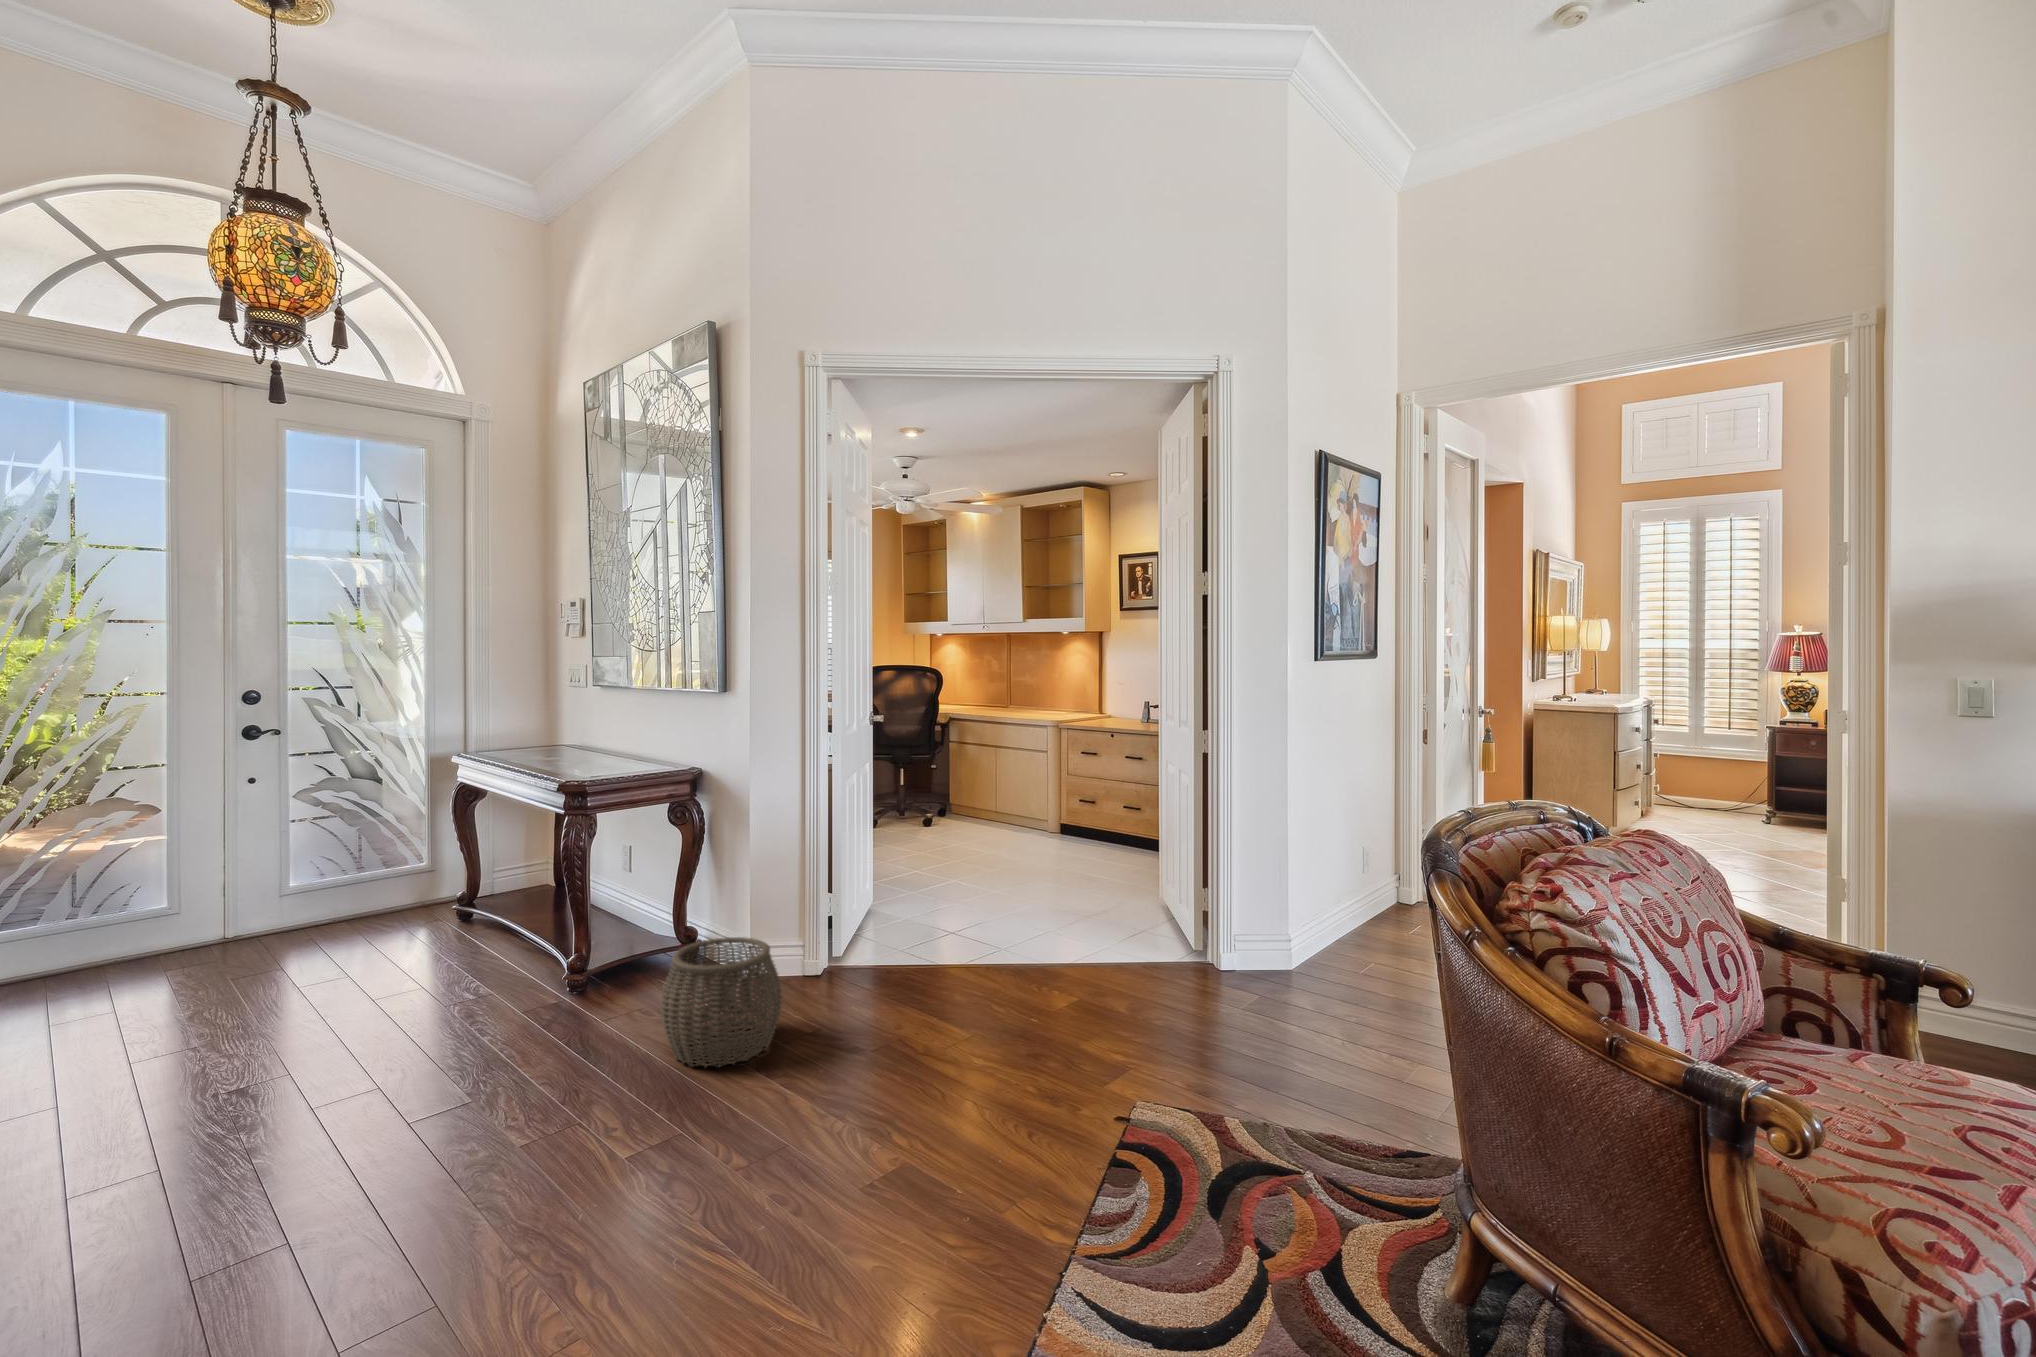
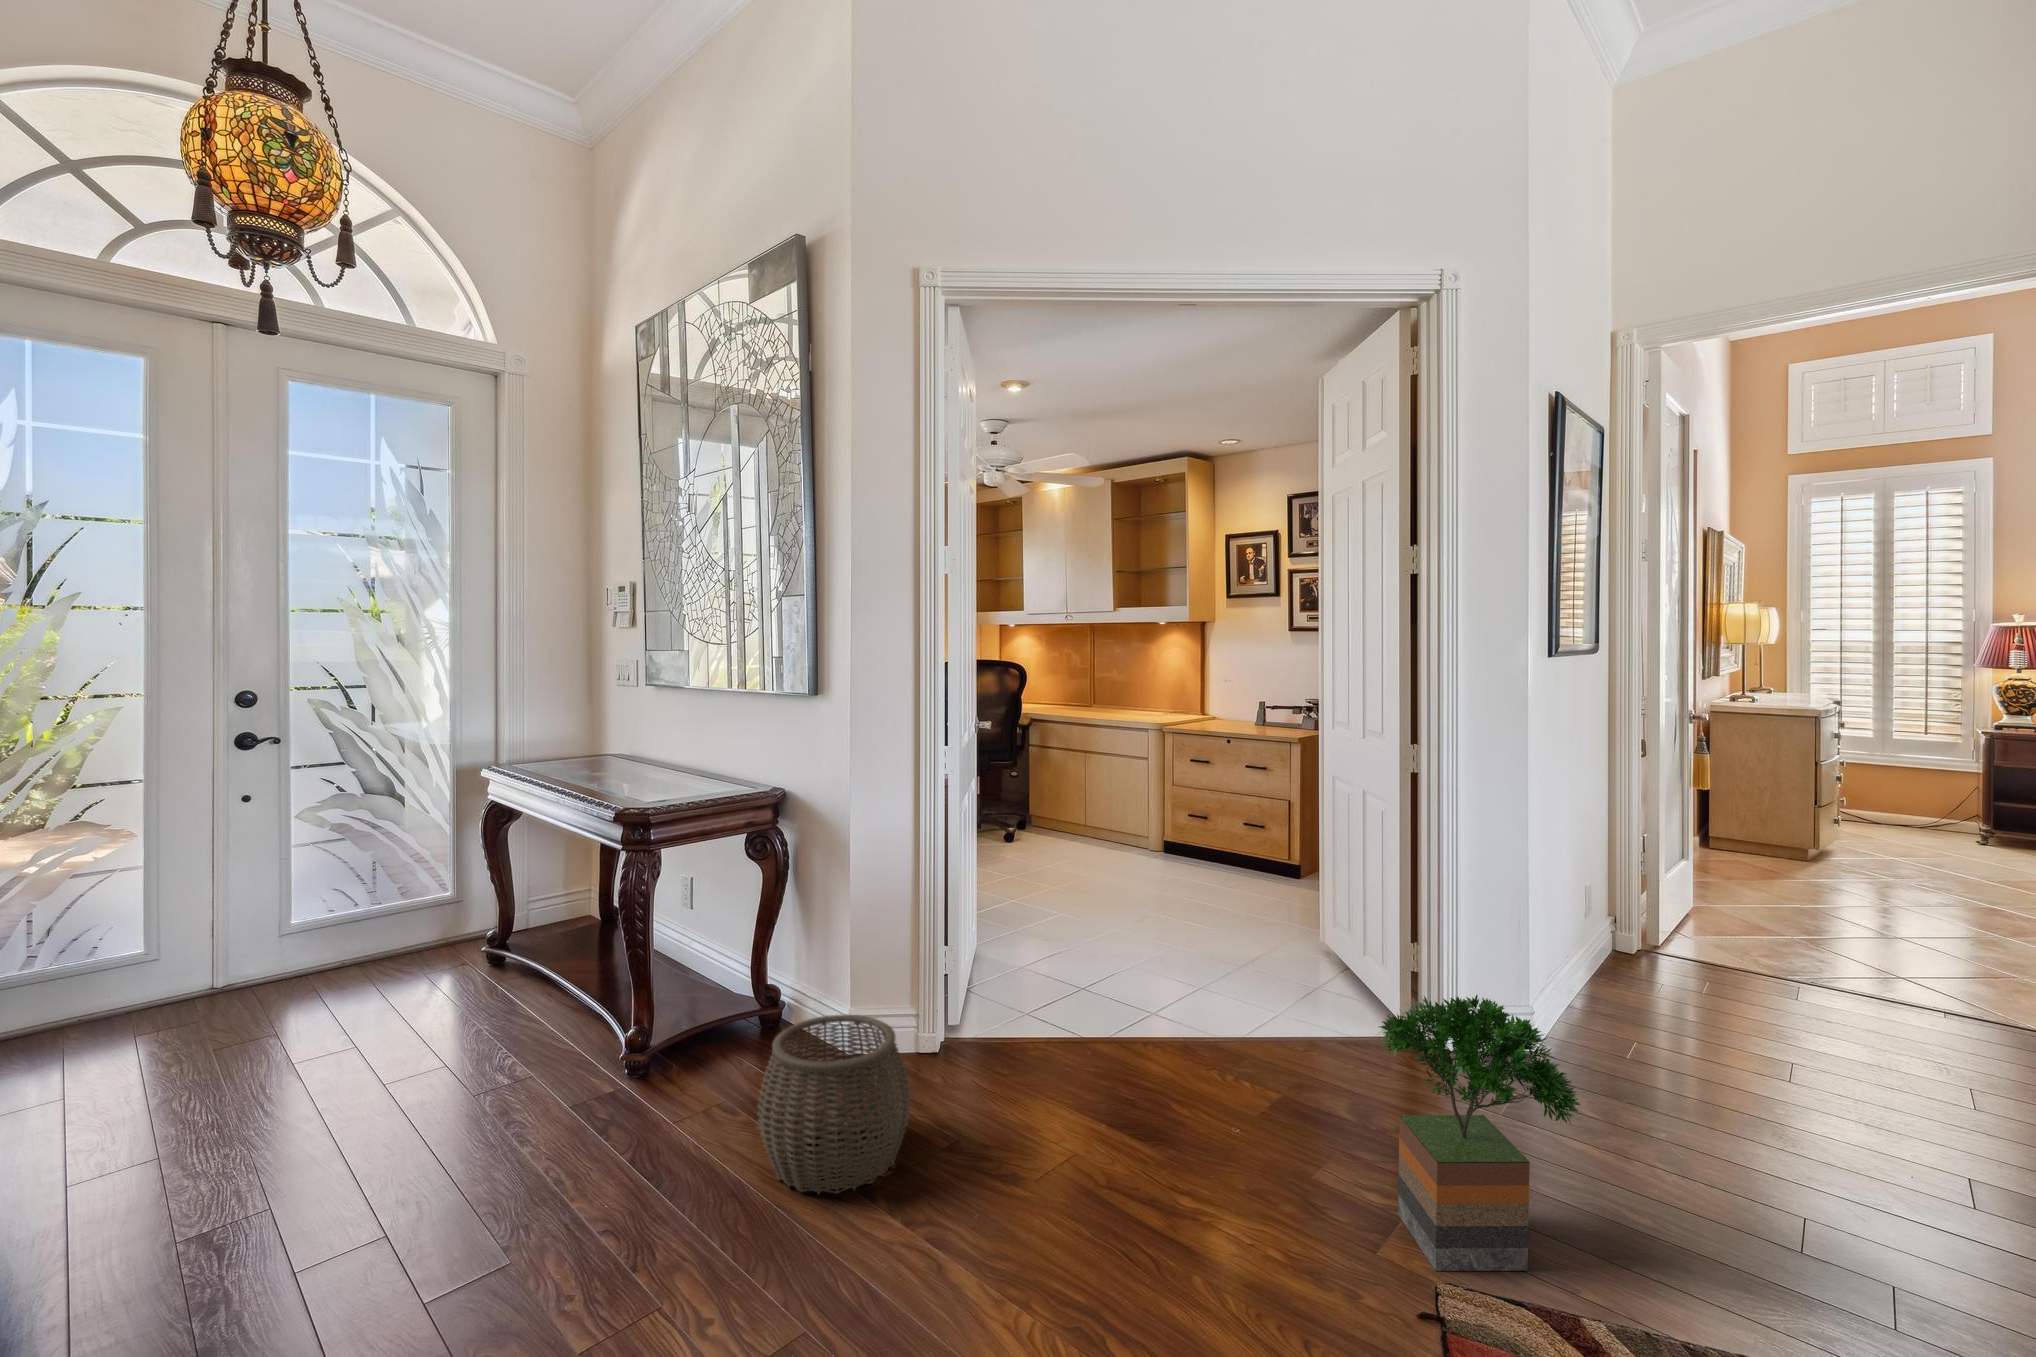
potted tree: none [1121,907,1253,1106] -> present [1379,995,1580,1271]

